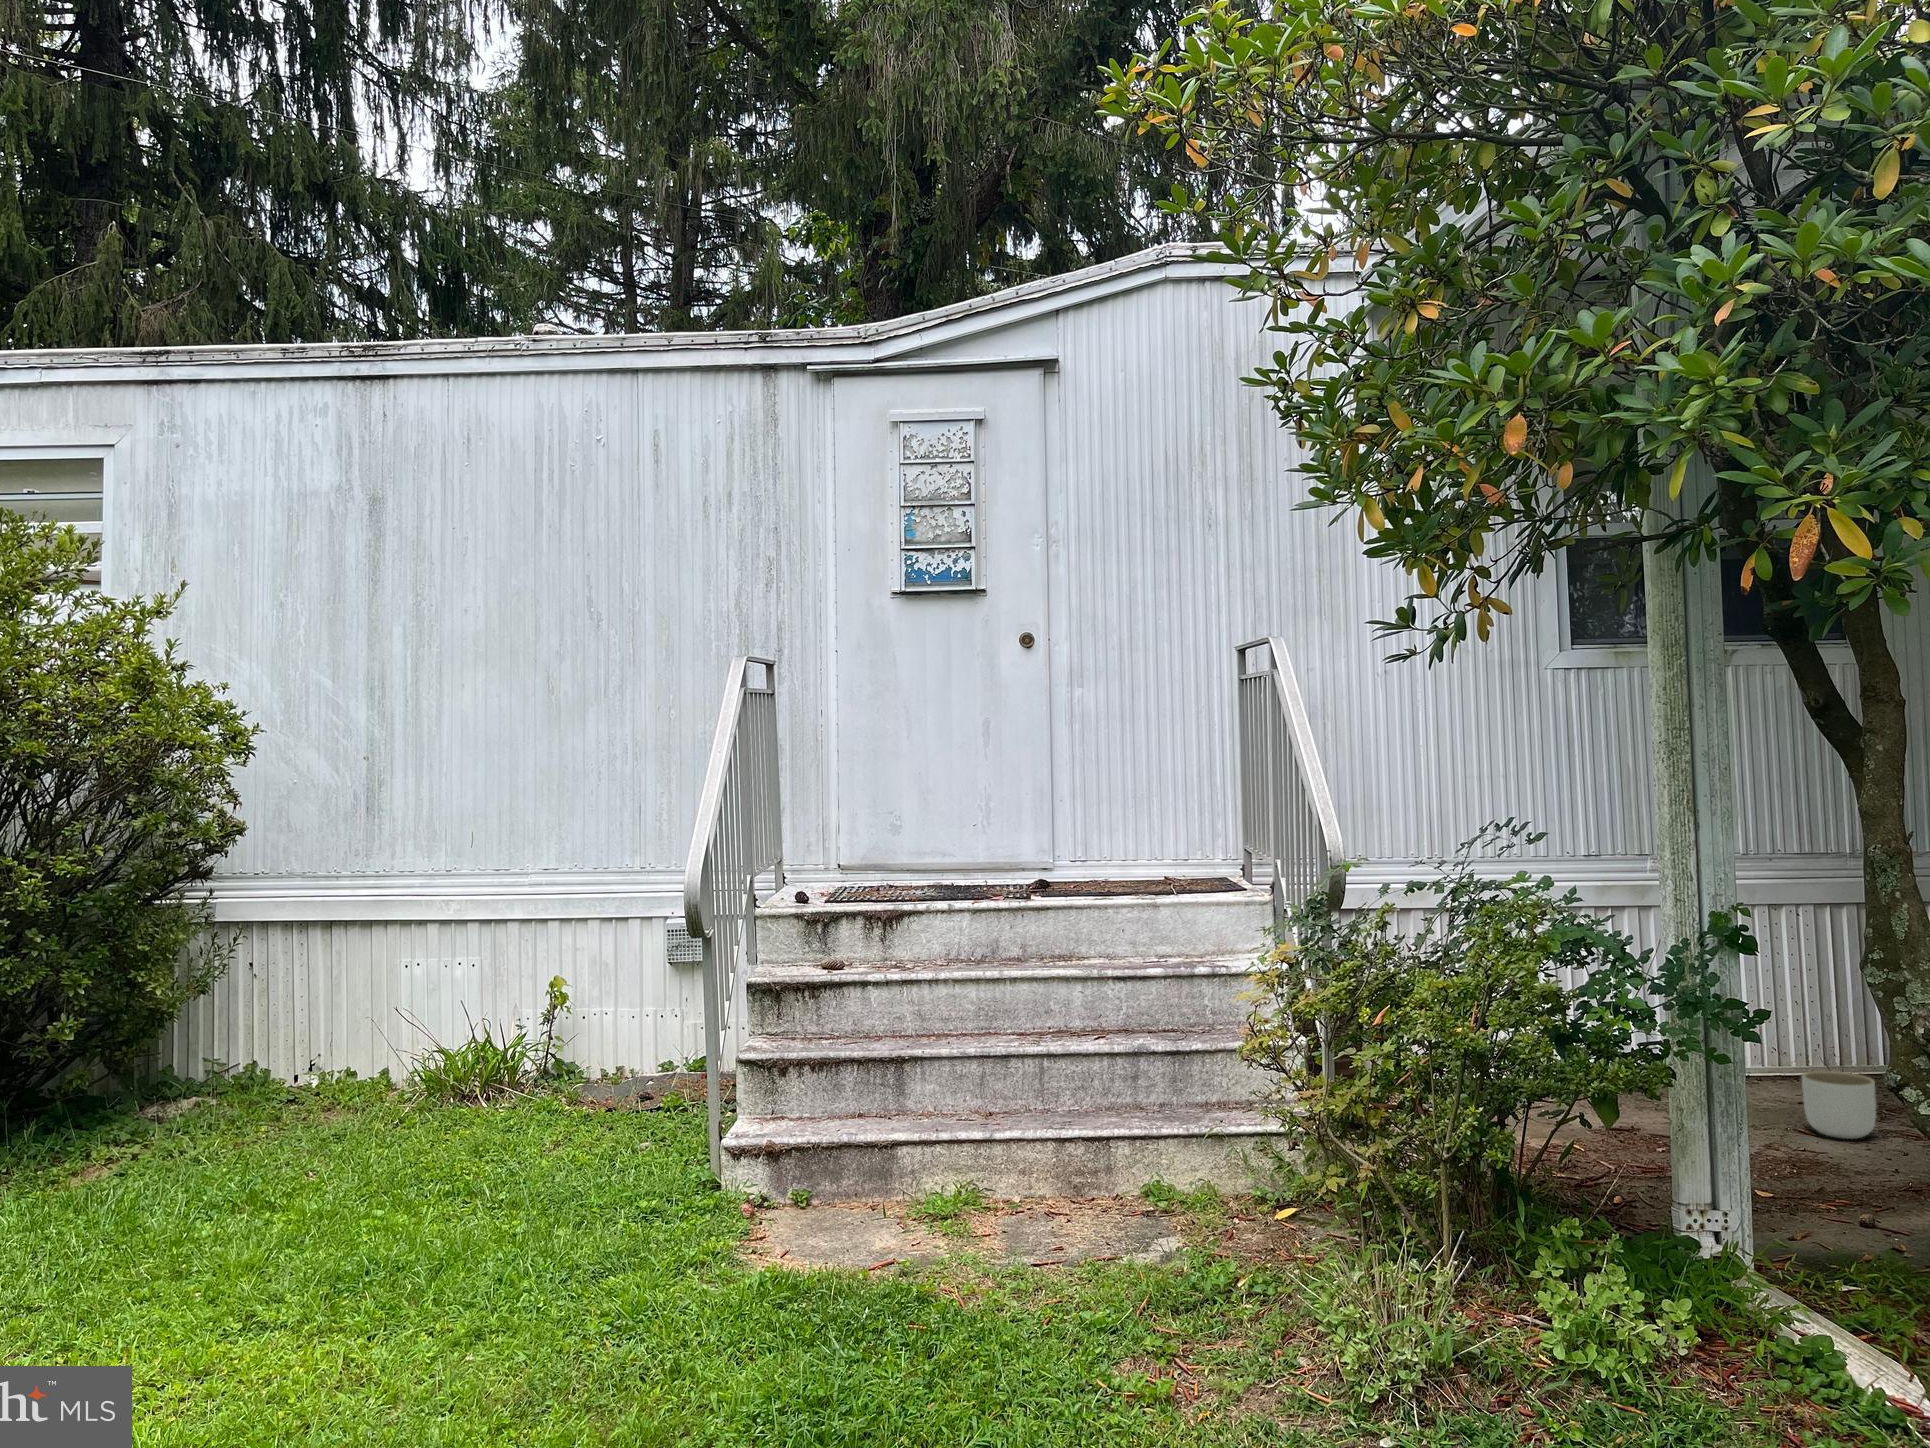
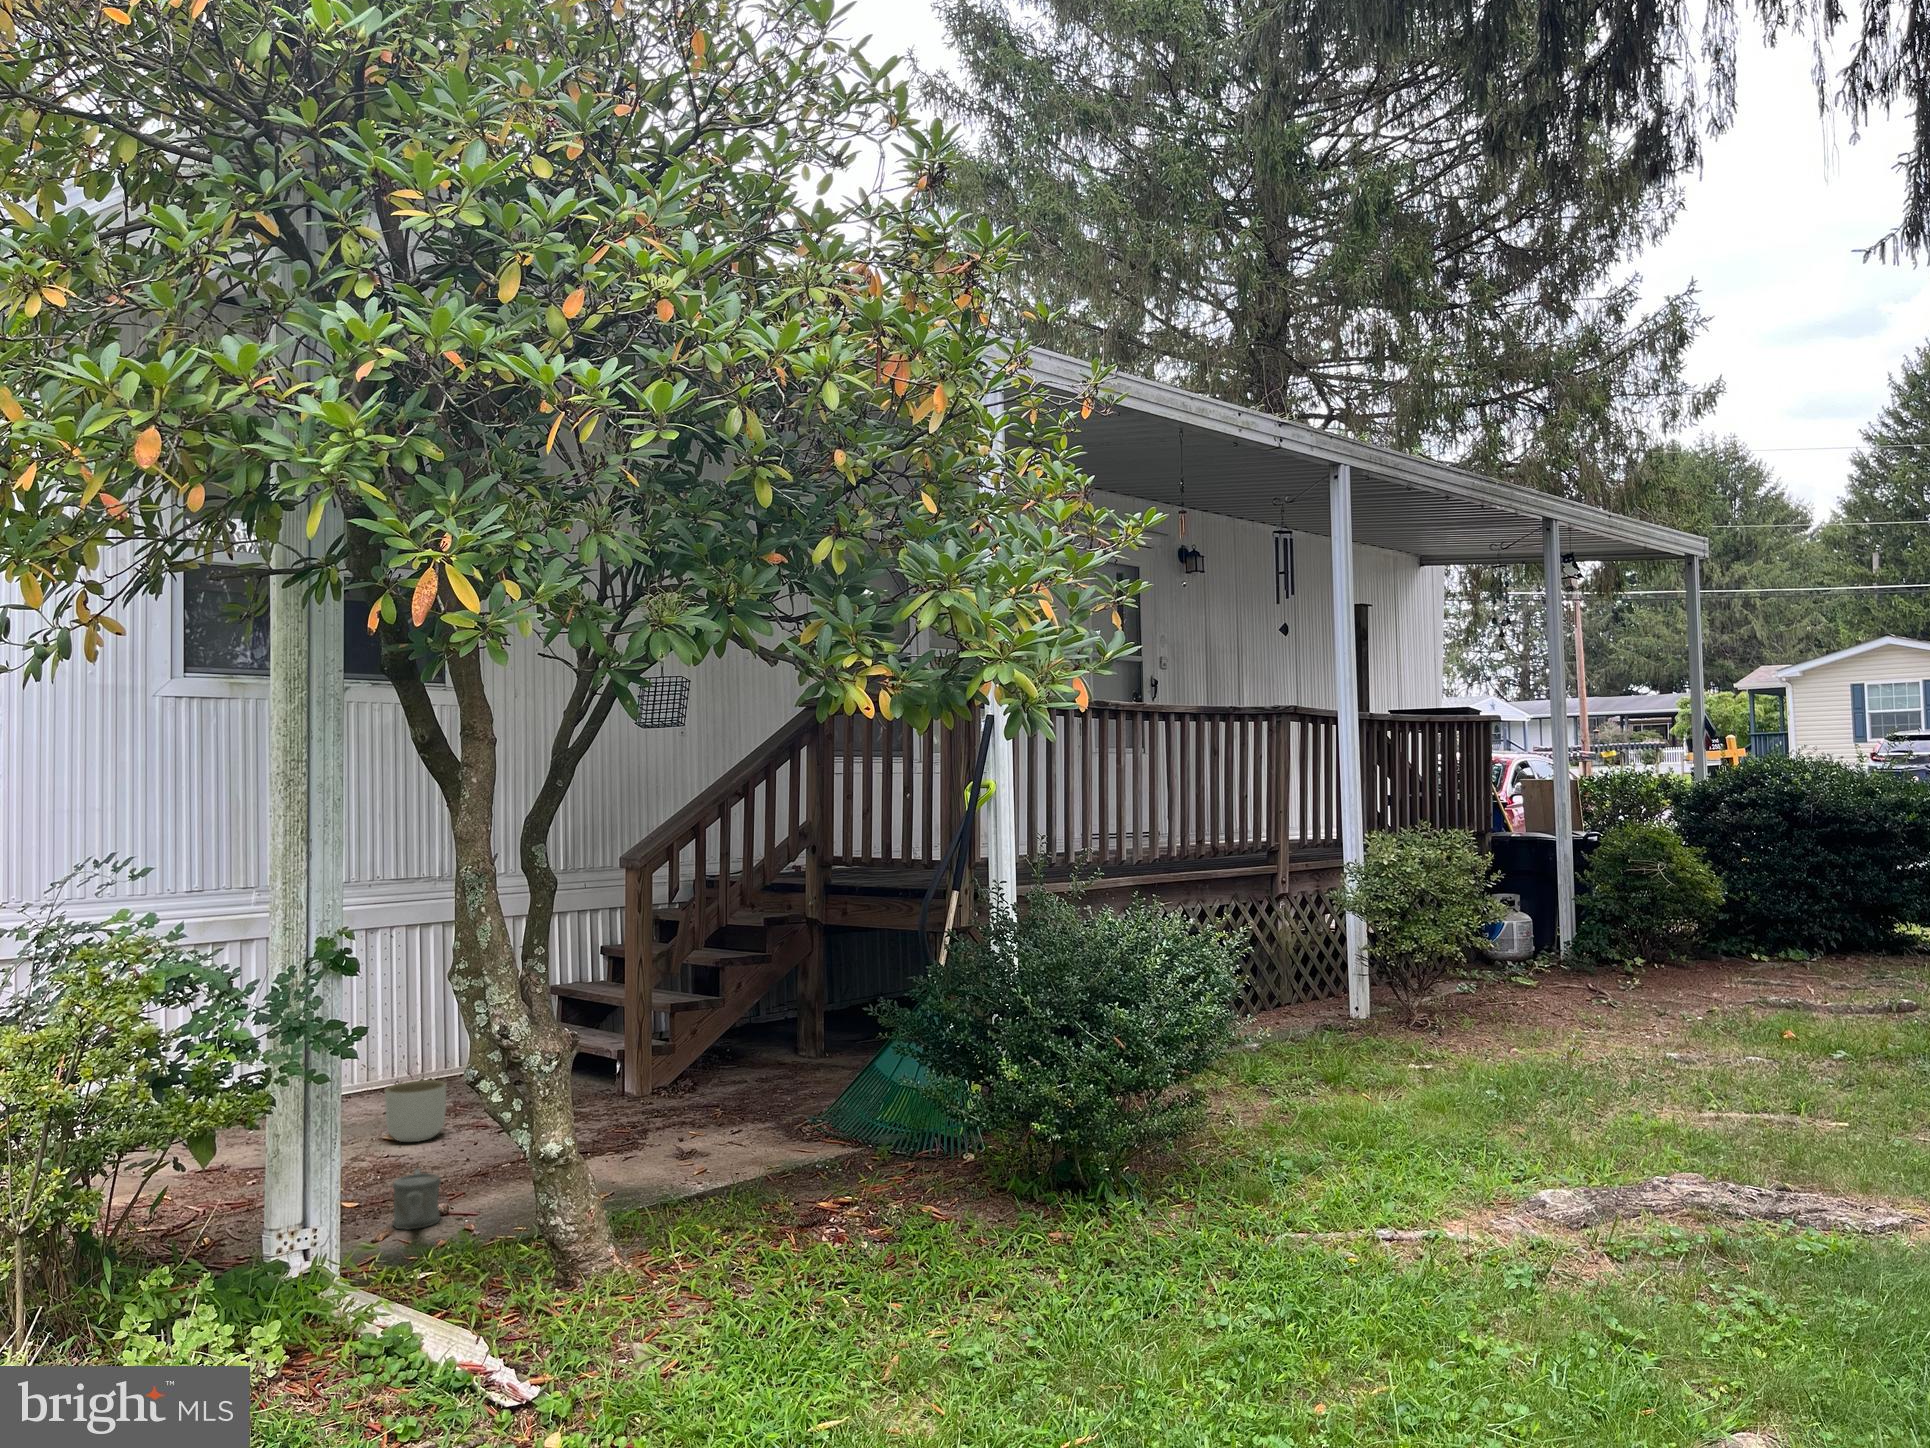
watering can: none [1813,1172,1875,1241] -> present [392,1169,441,1230]

